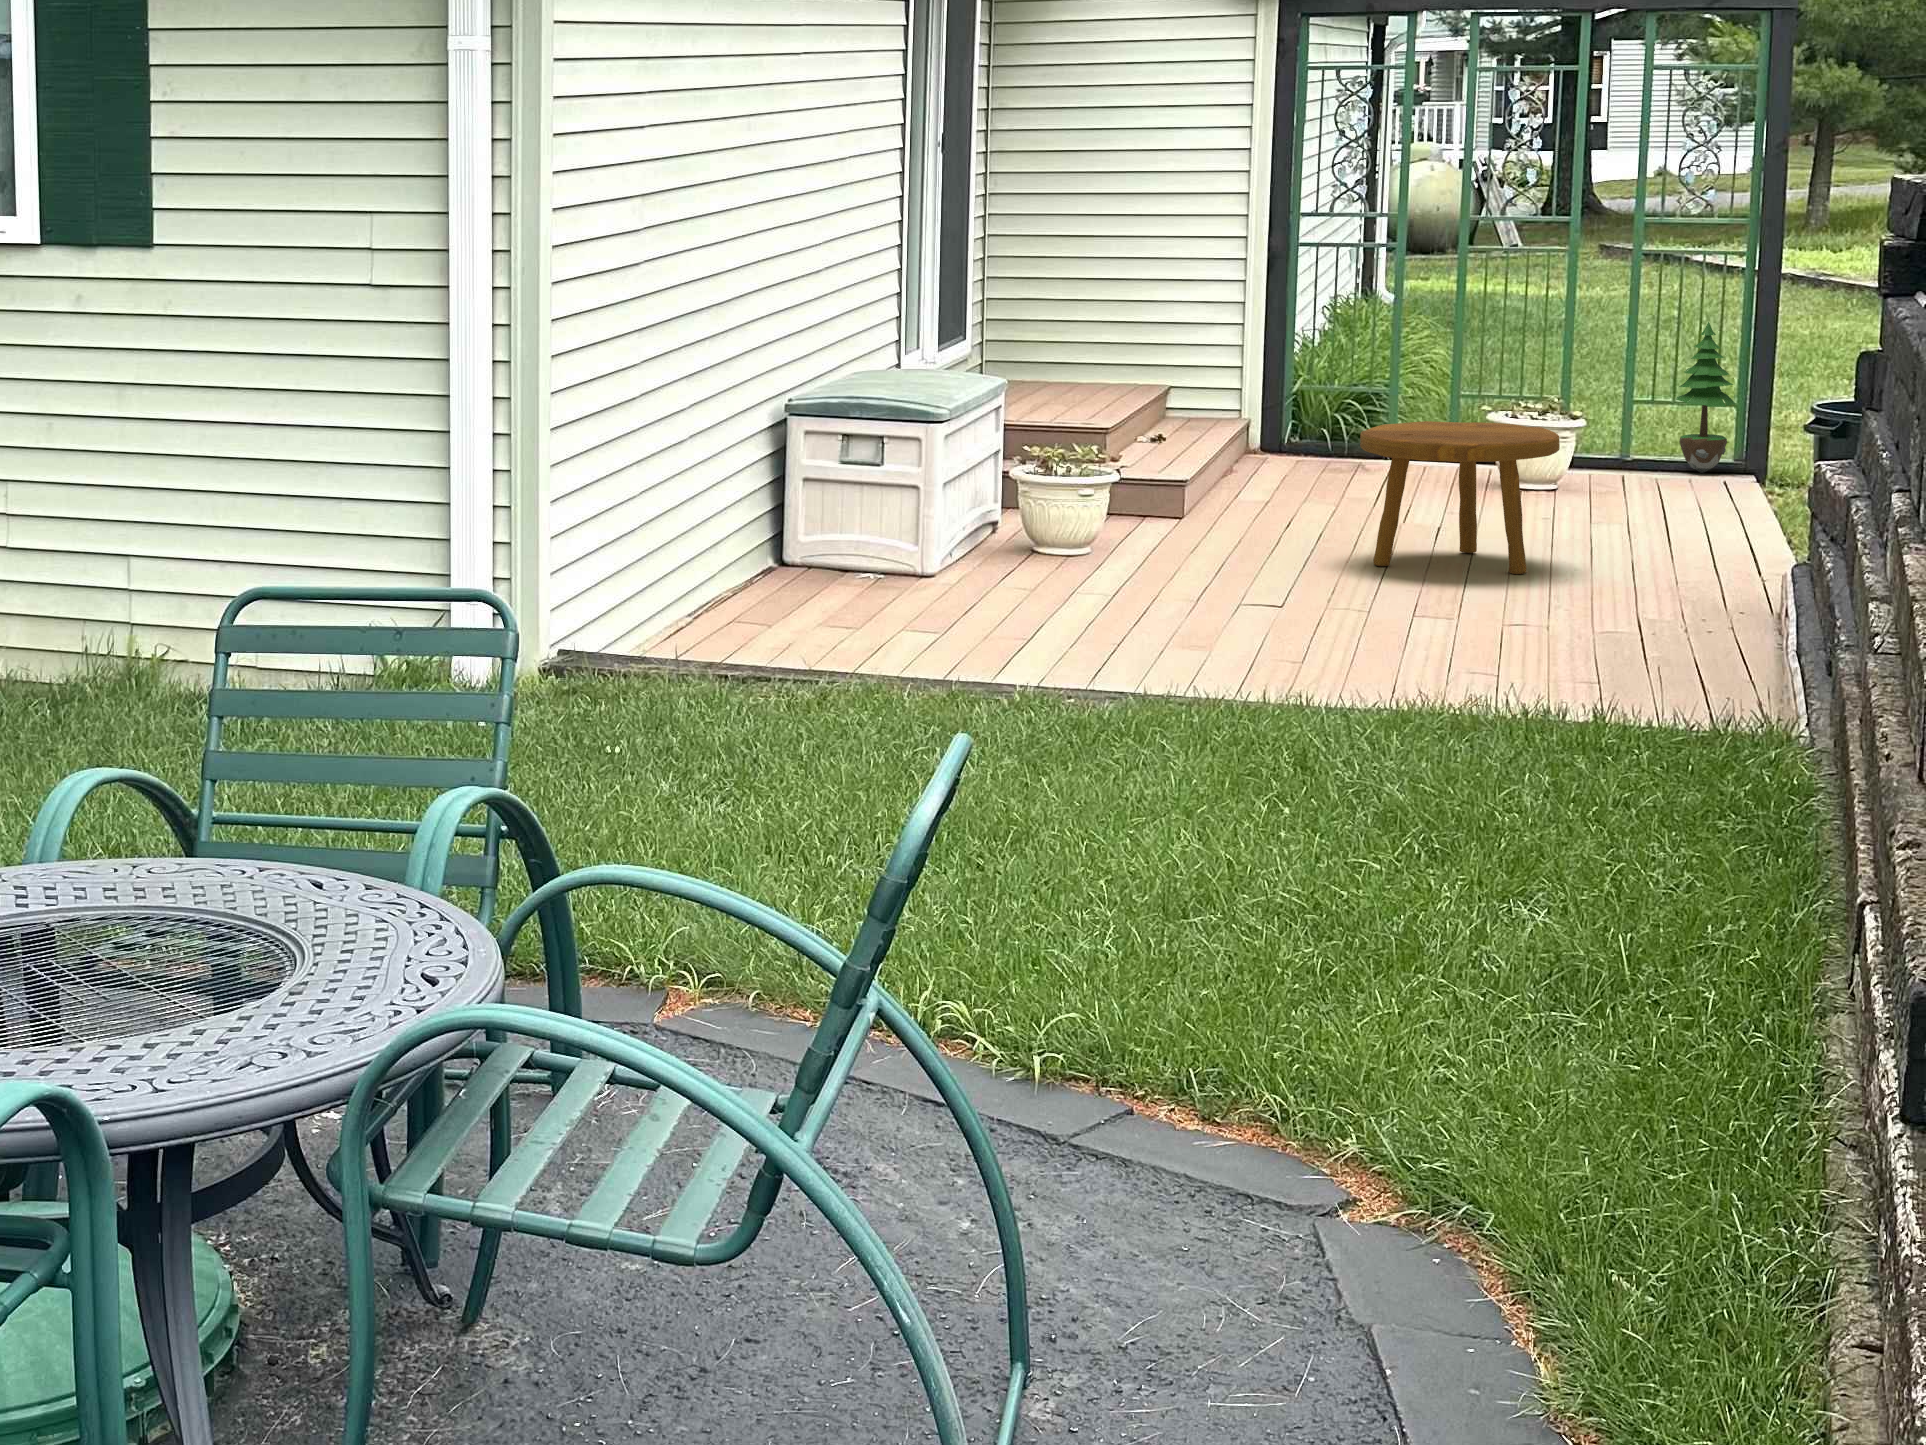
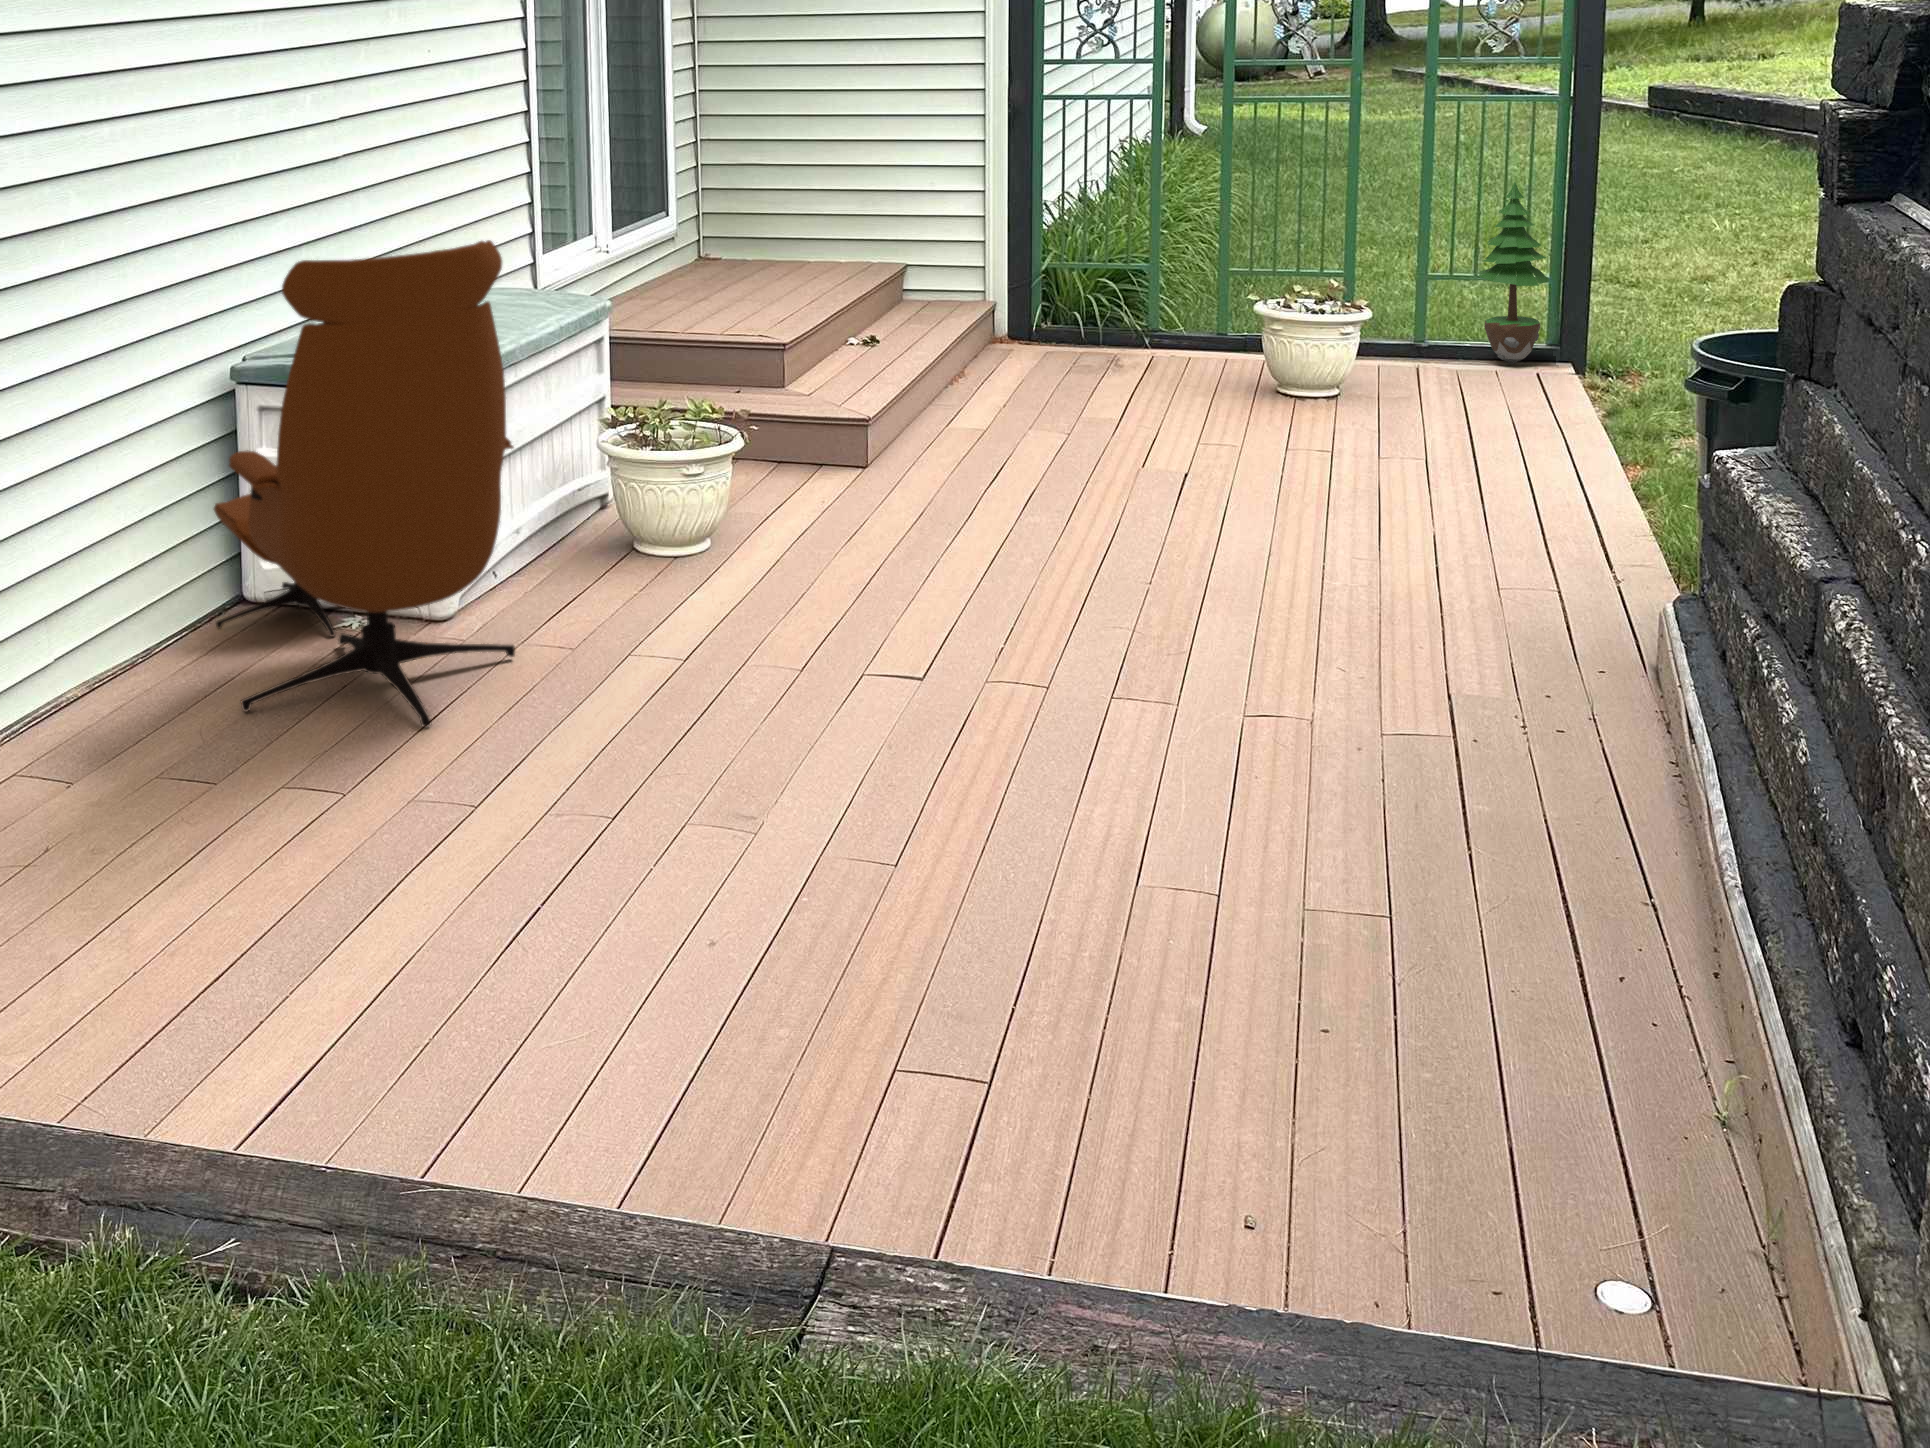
lounge chair: none [781,307,1046,612] -> present [214,240,515,727]
footstool: present [1360,421,1560,574] -> none [1047,359,1324,598]

